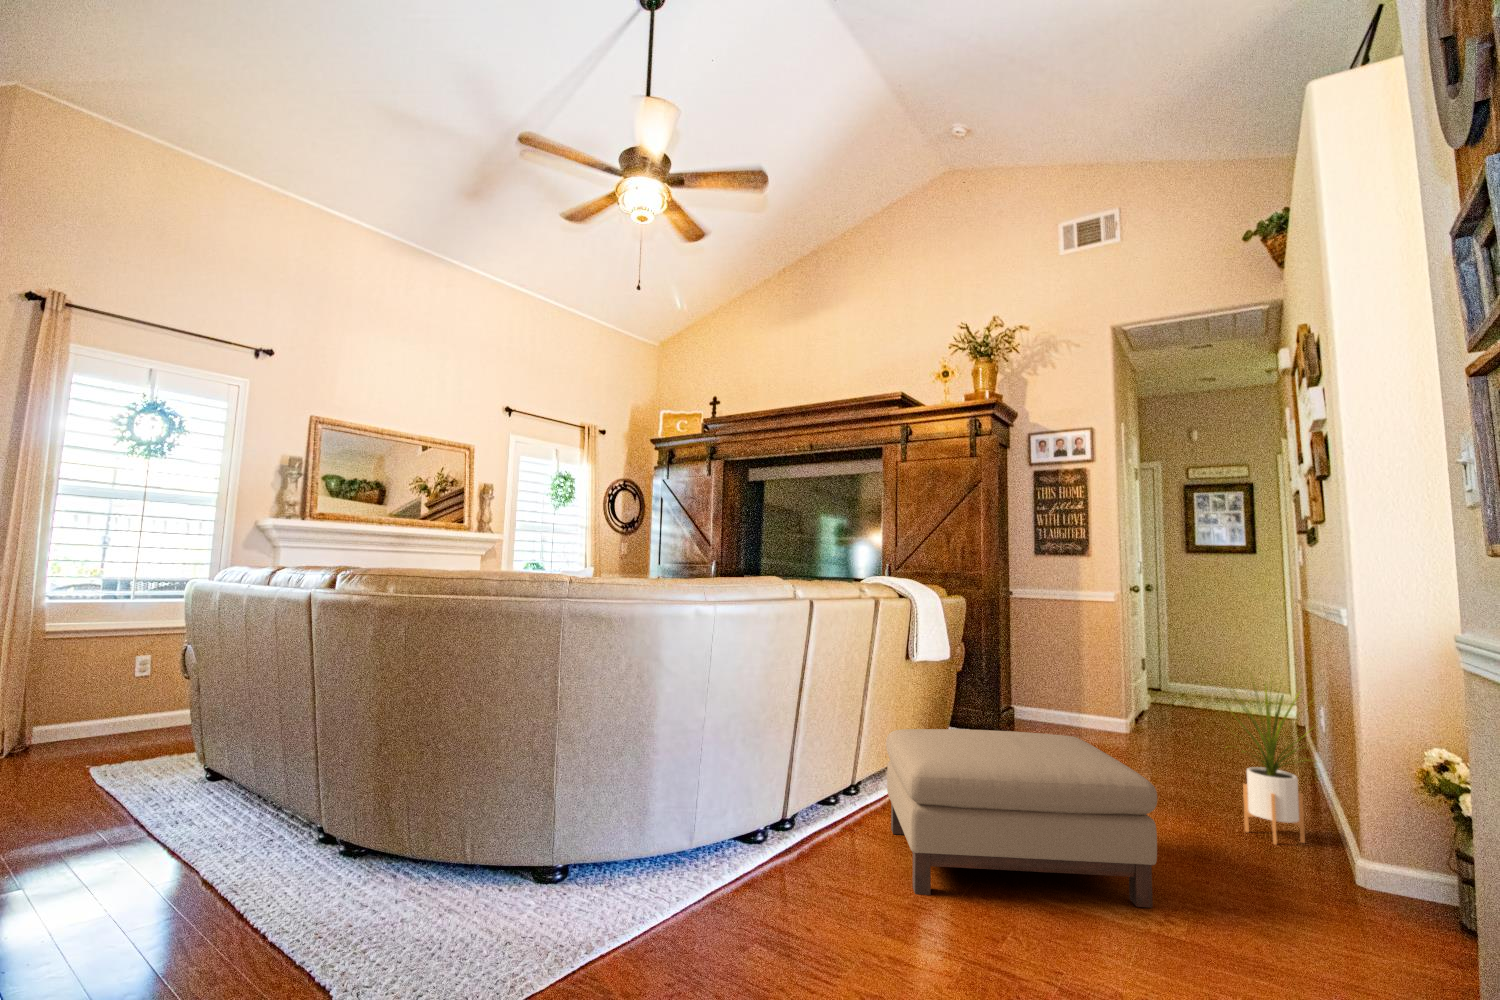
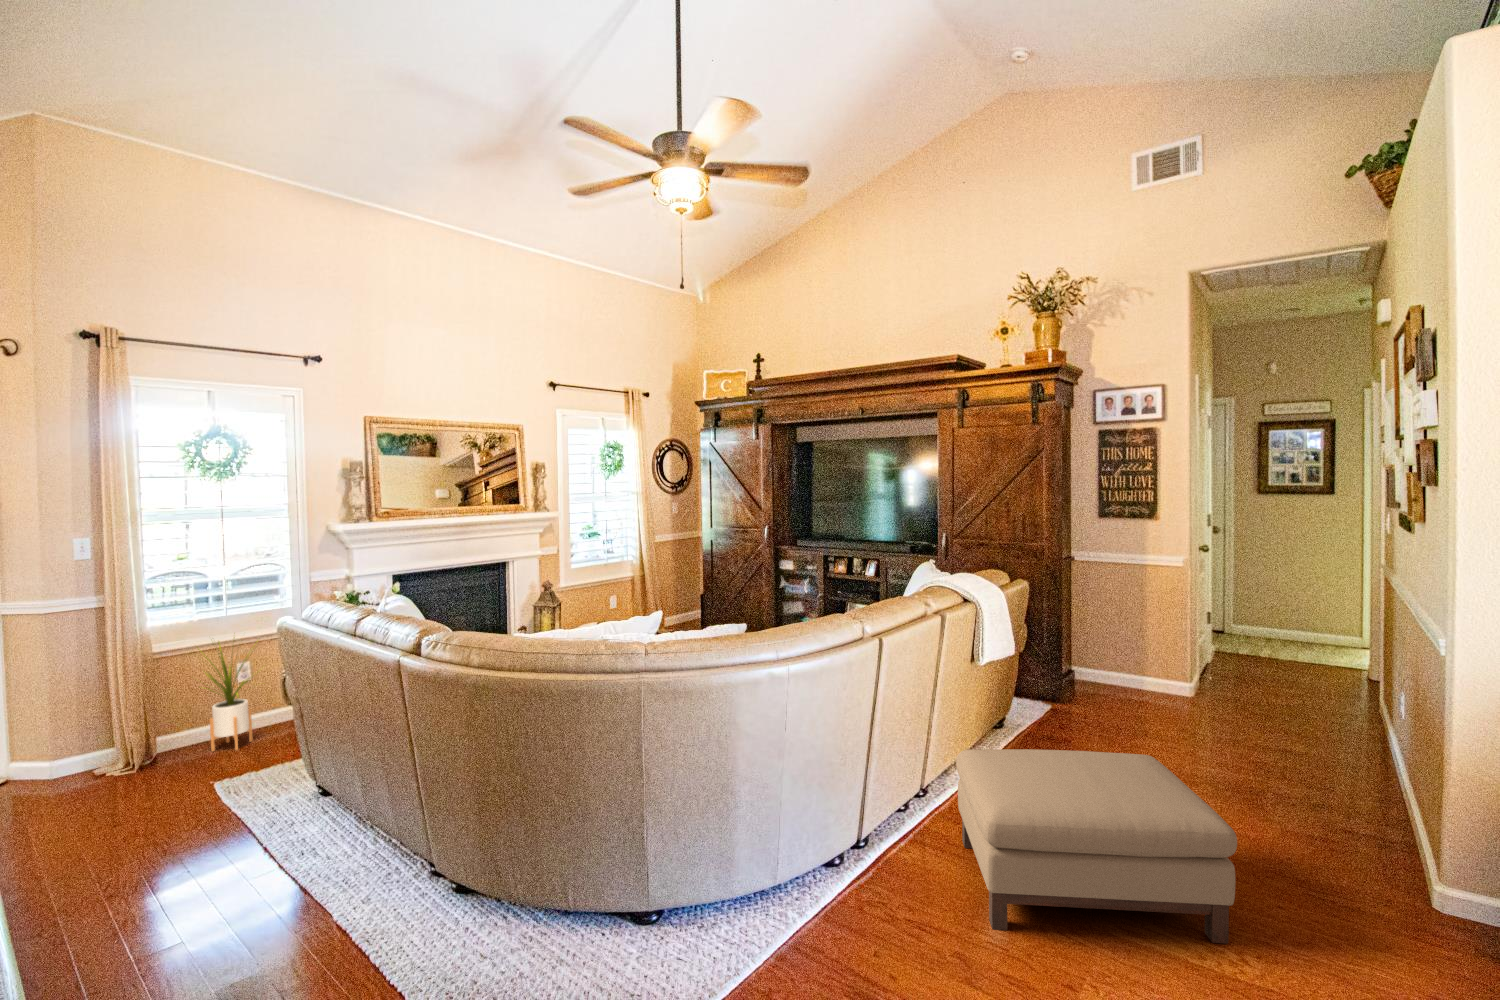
house plant: present [1229,673,1316,844] -> present [206,644,253,751]

